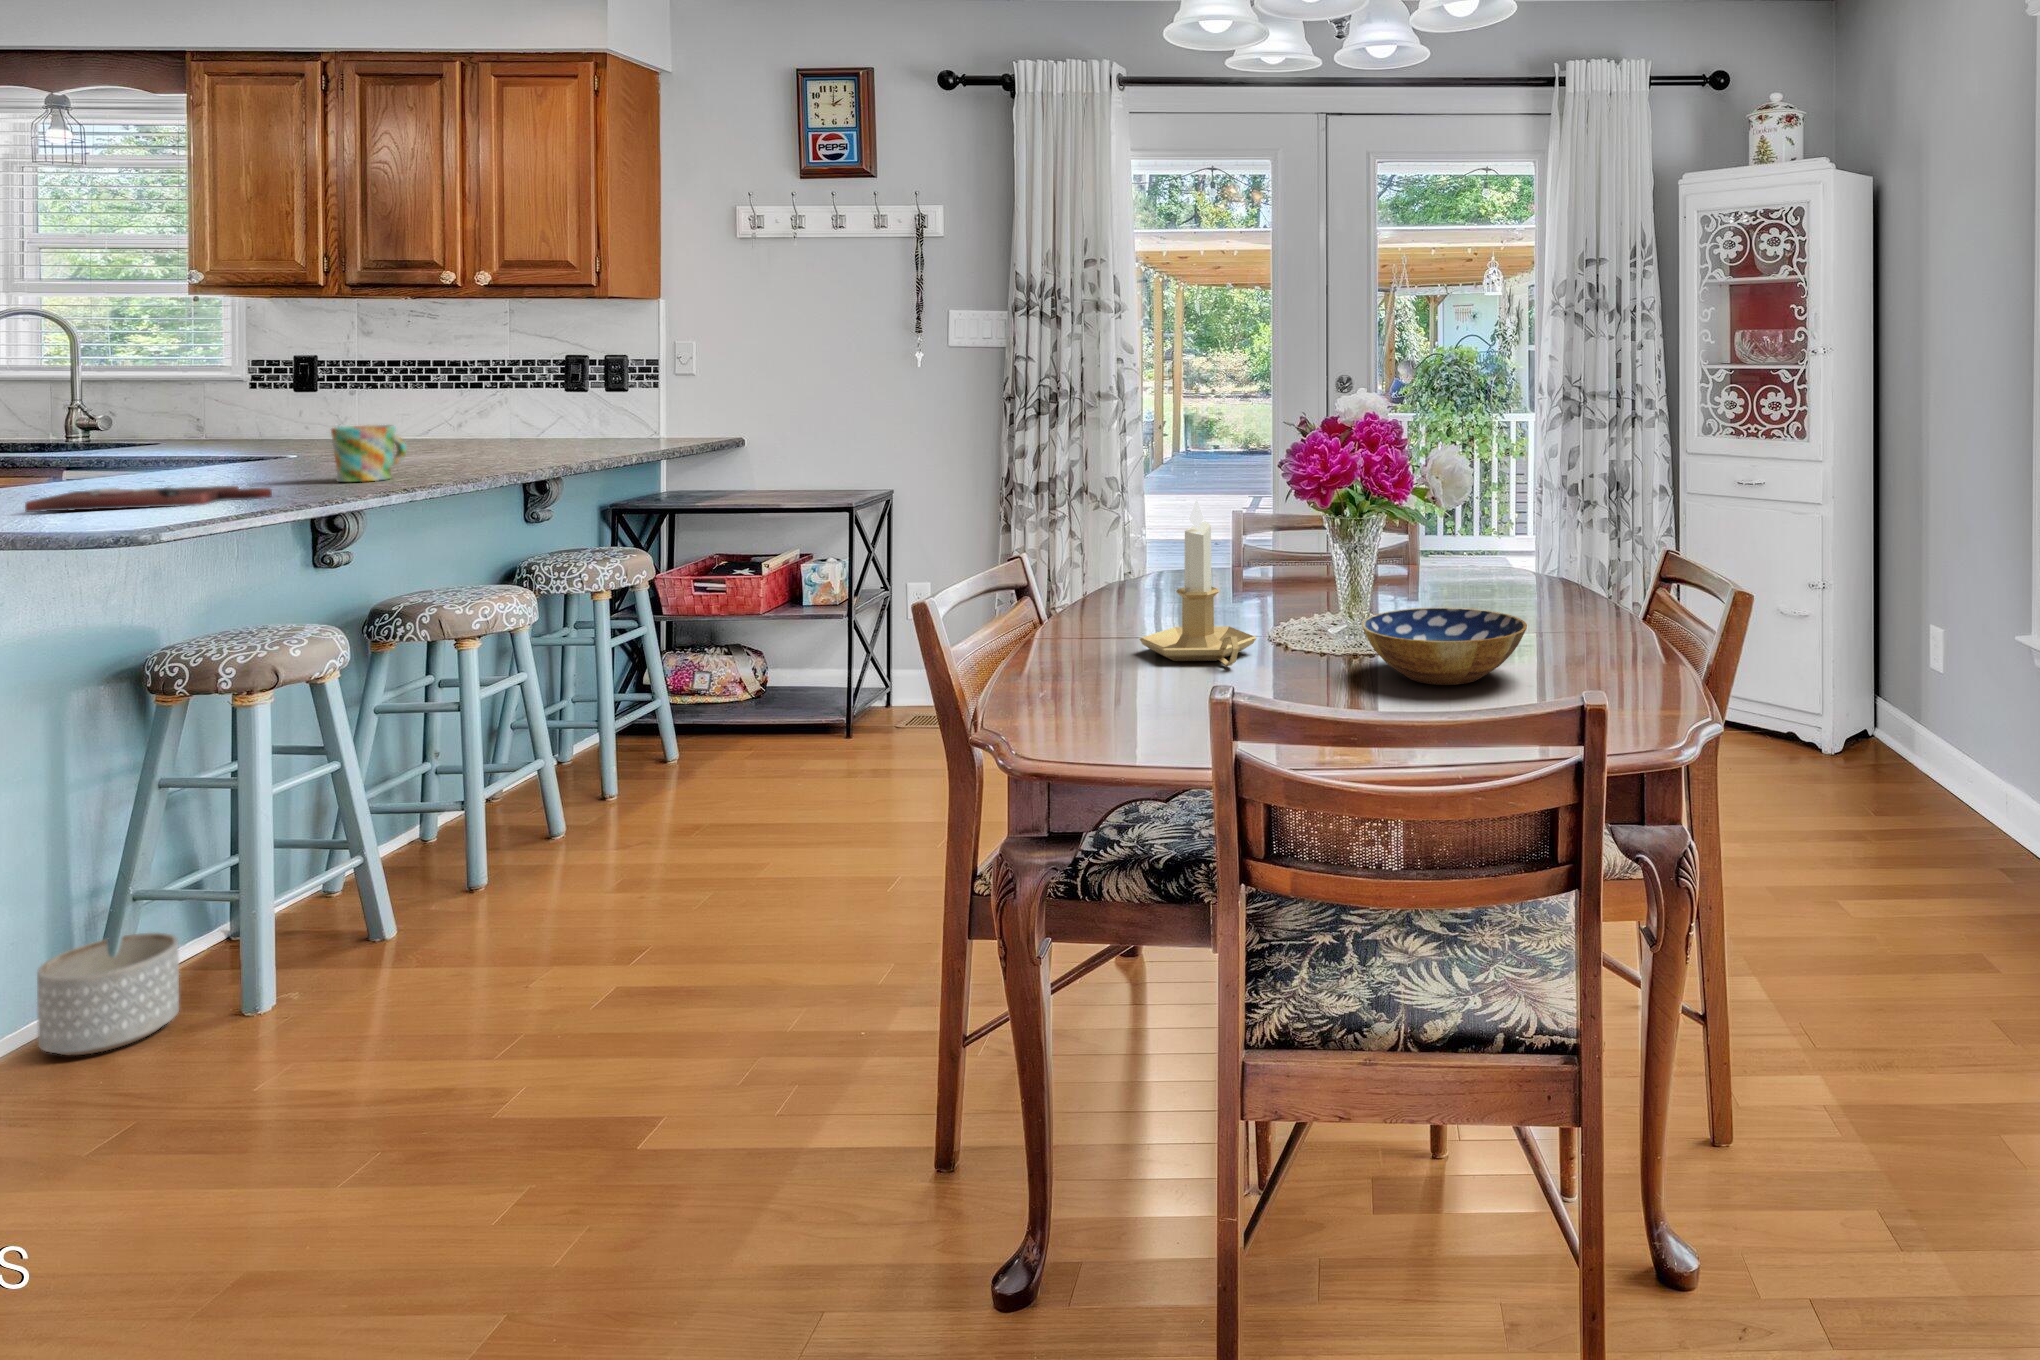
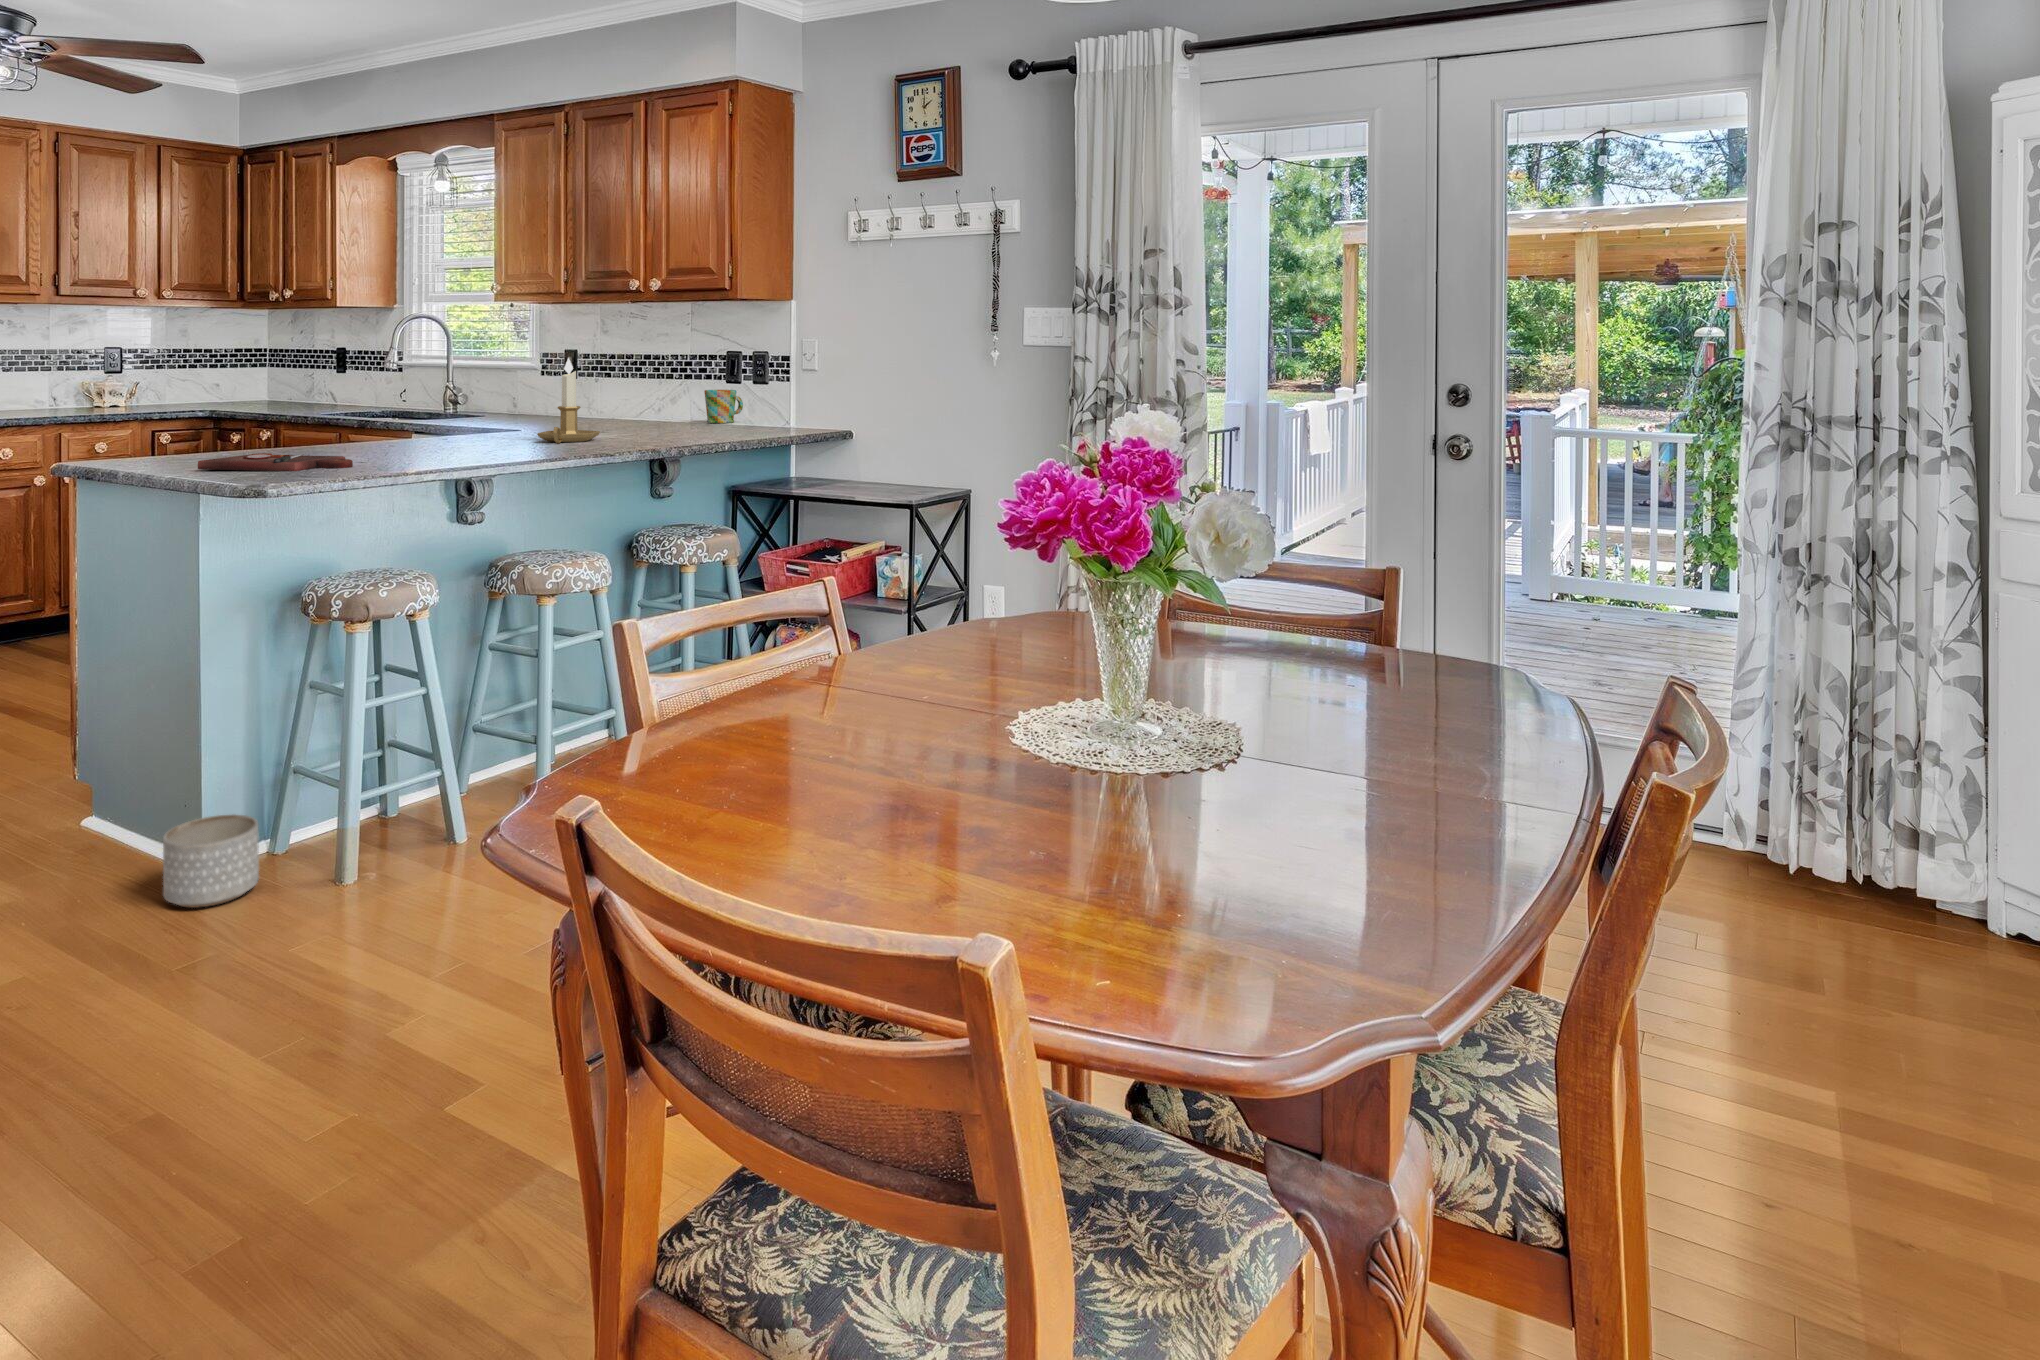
mug: present [331,425,406,482] -> present [704,390,743,423]
candlestick: present [1139,499,1256,666] -> present [537,358,600,443]
bowl: present [1361,607,1527,685] -> none [963,738,1225,882]

